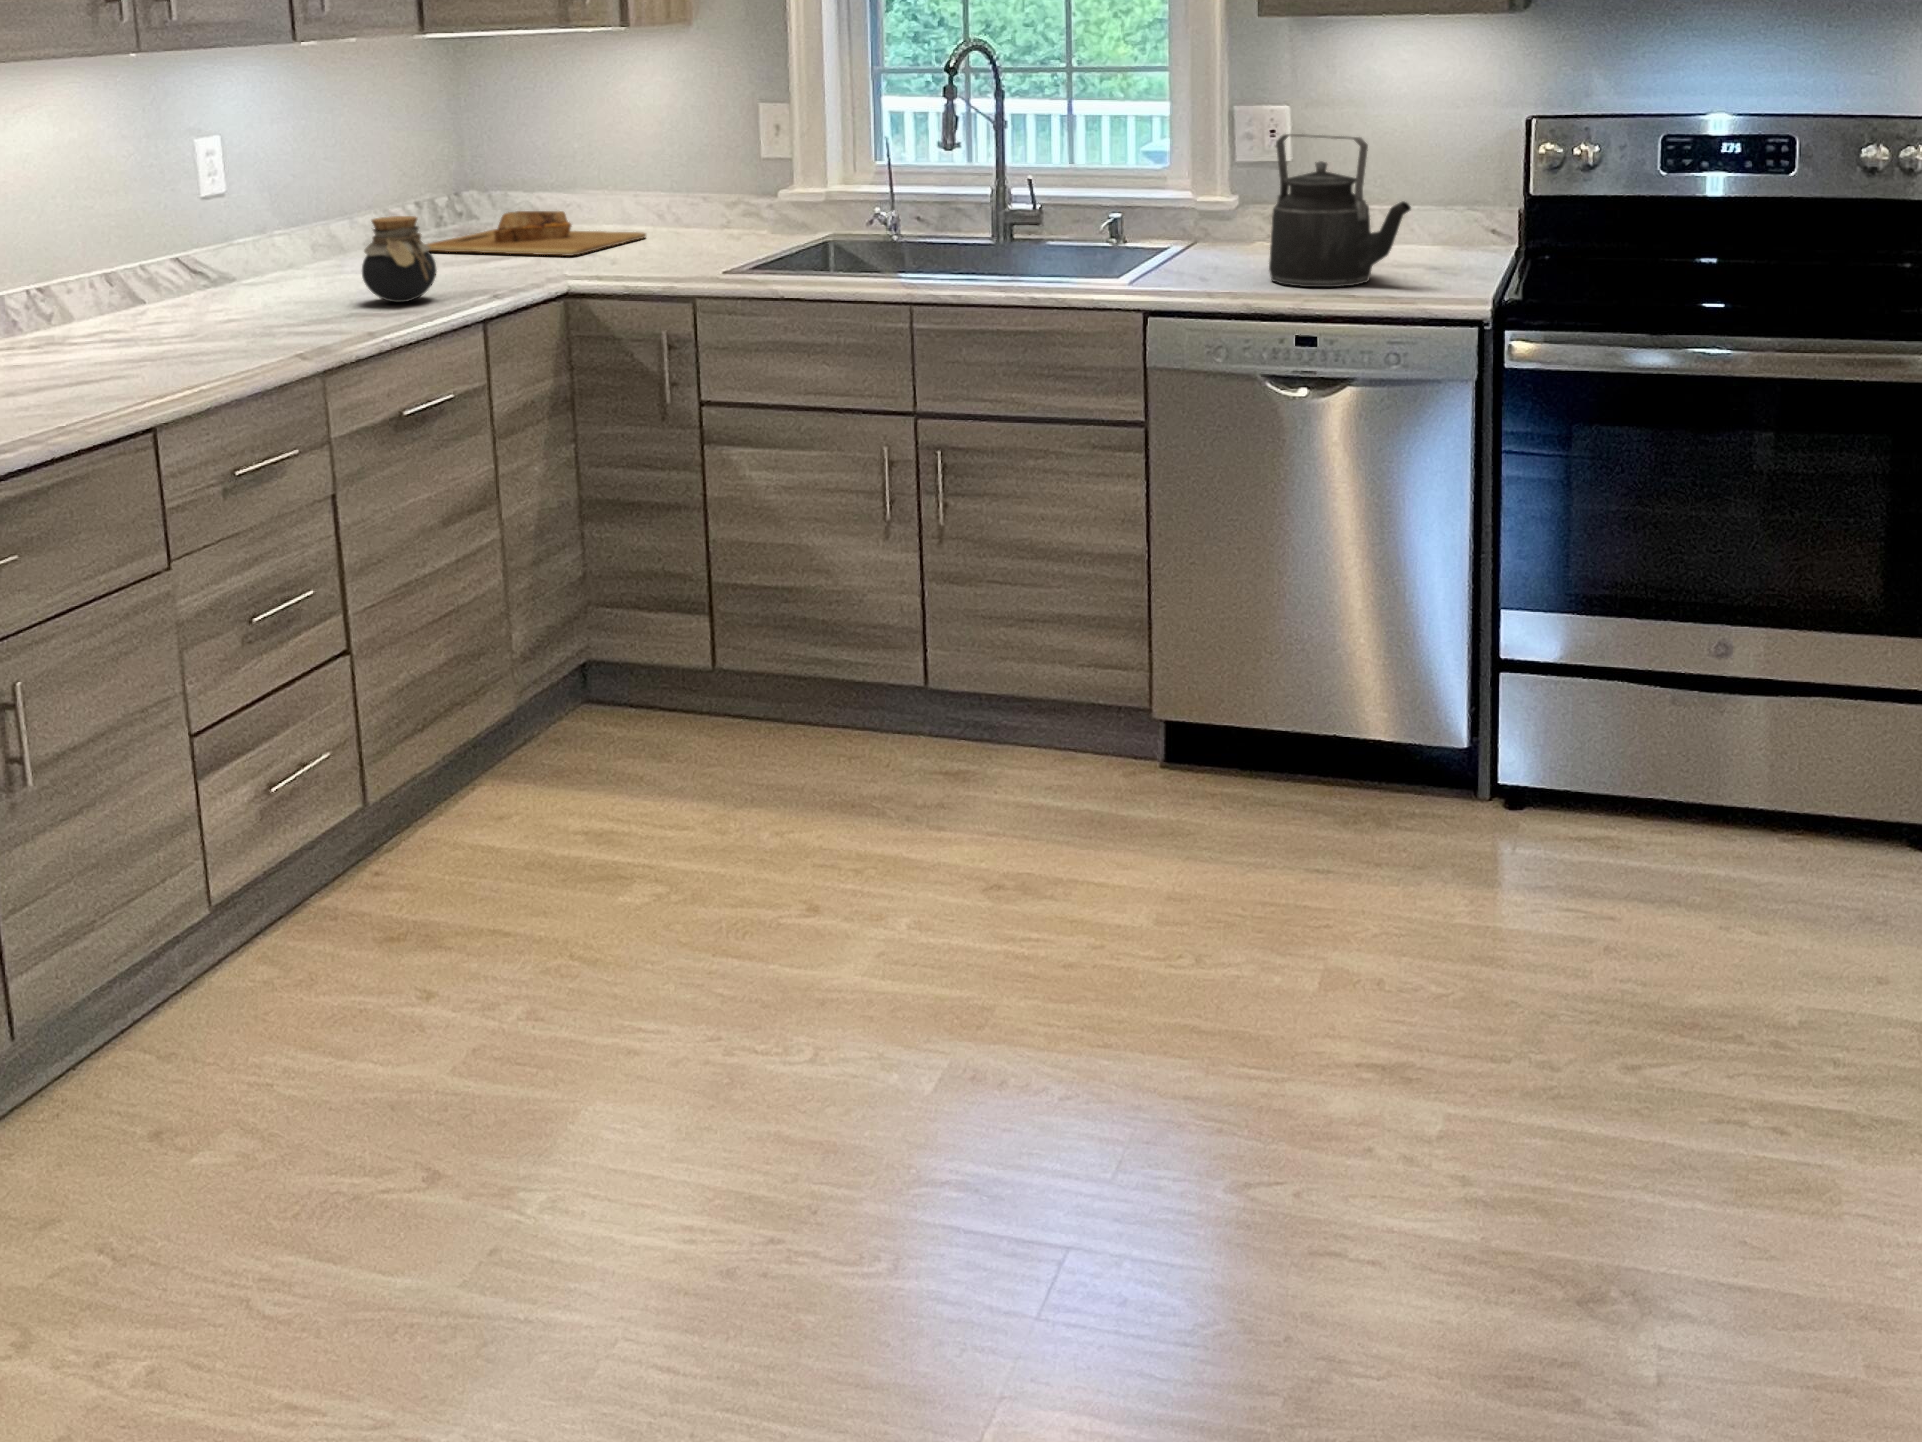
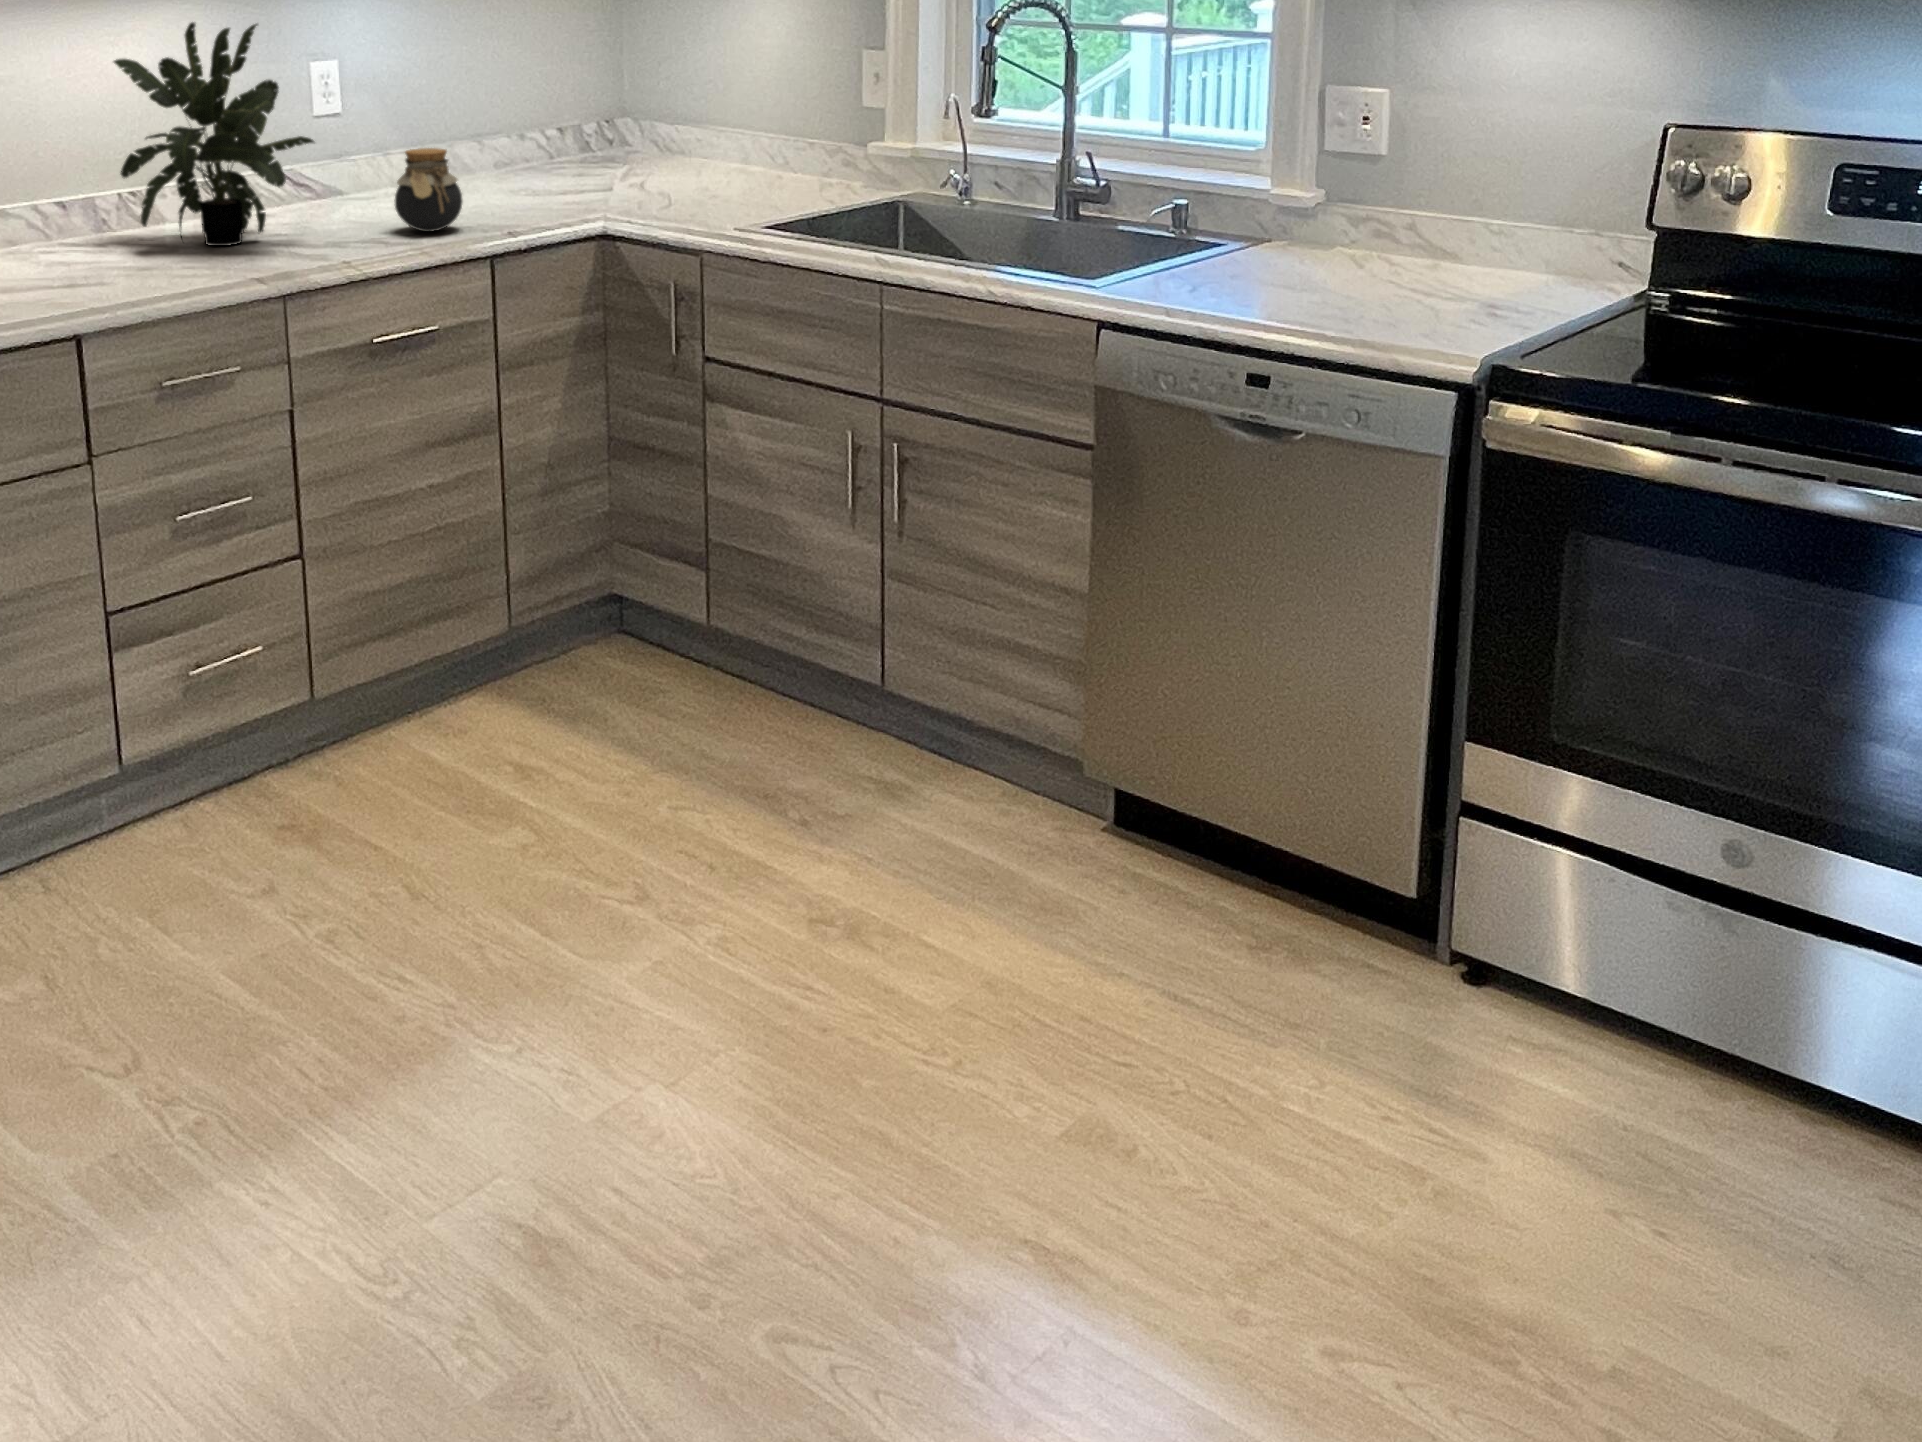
potted plant: none [33,89,292,334] -> present [114,22,314,246]
kettle: present [1269,134,1411,287] -> none [1277,126,1437,315]
cutting board: present [427,211,646,256] -> none [531,145,746,195]

